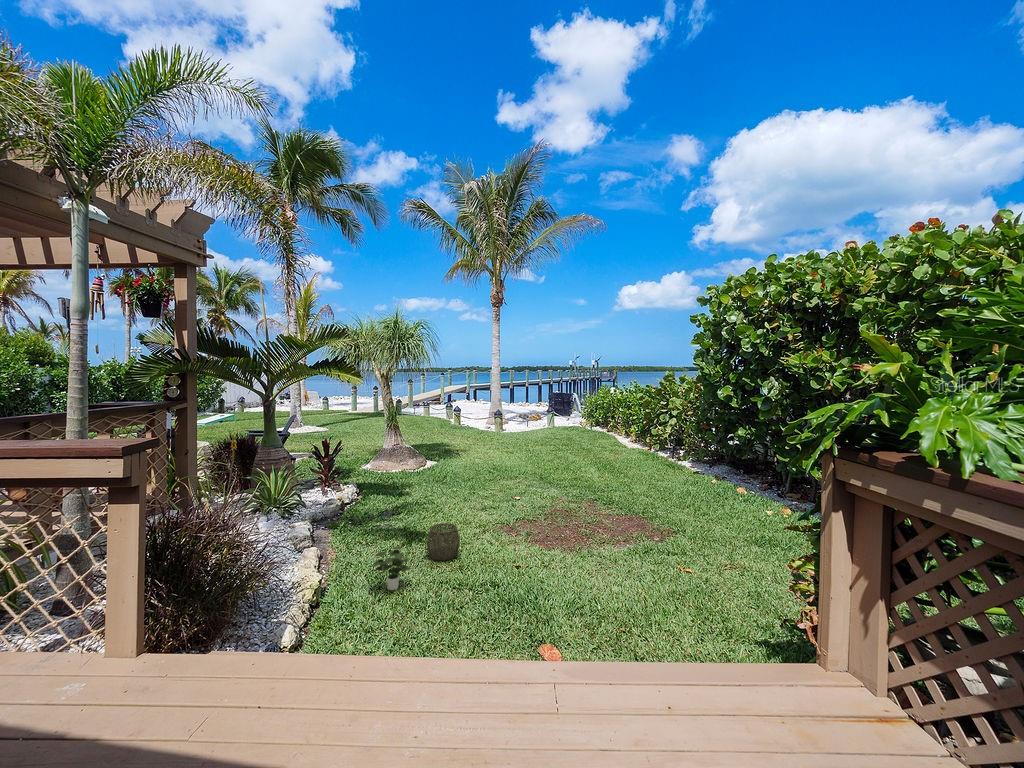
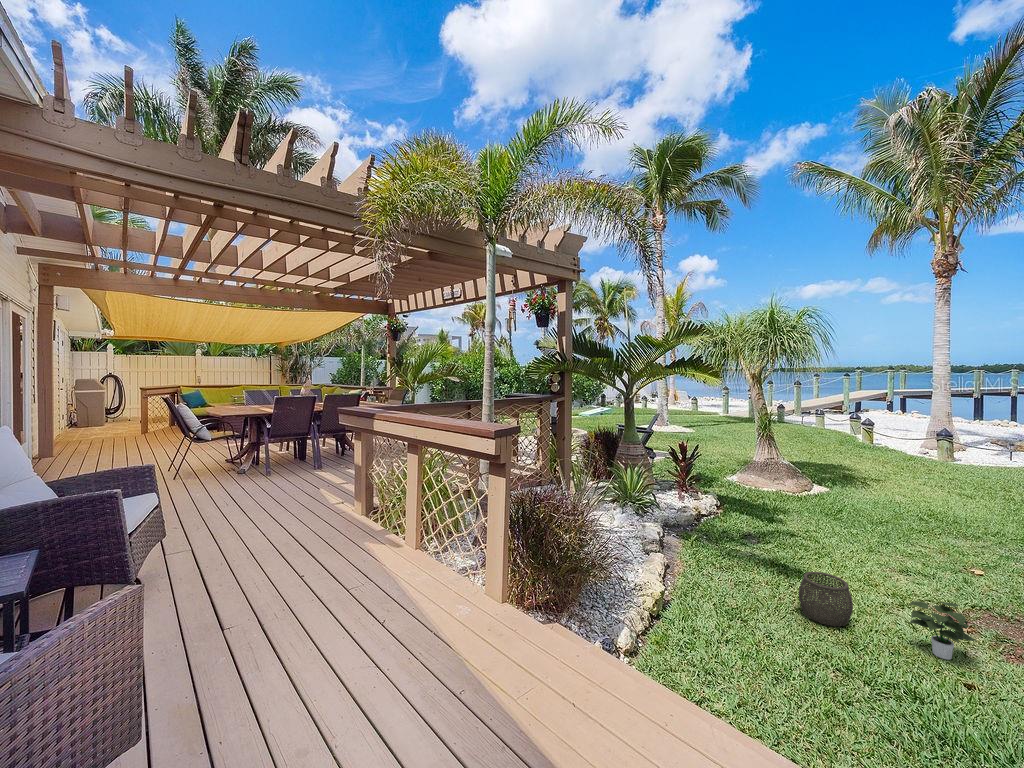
potted plant: present [374,546,412,590] -> present [909,601,977,660]

